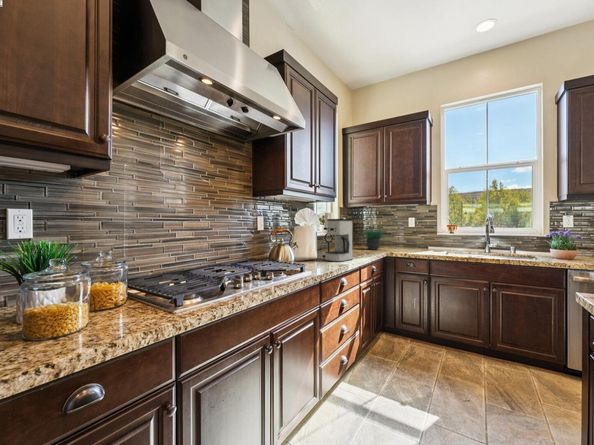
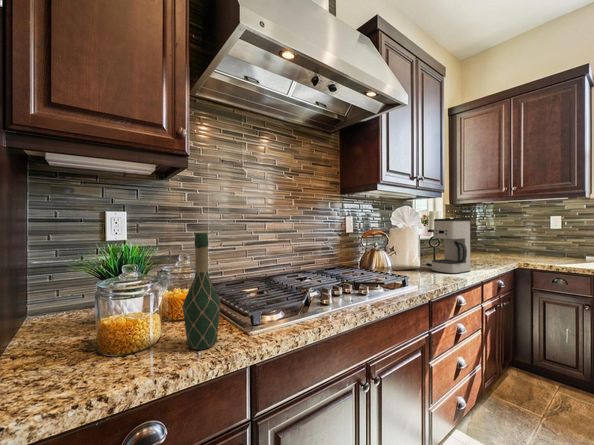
potted plant: present [363,228,383,250] -> none [473,218,525,258]
wine bottle: none [113,229,149,327] -> present [183,233,220,350]

